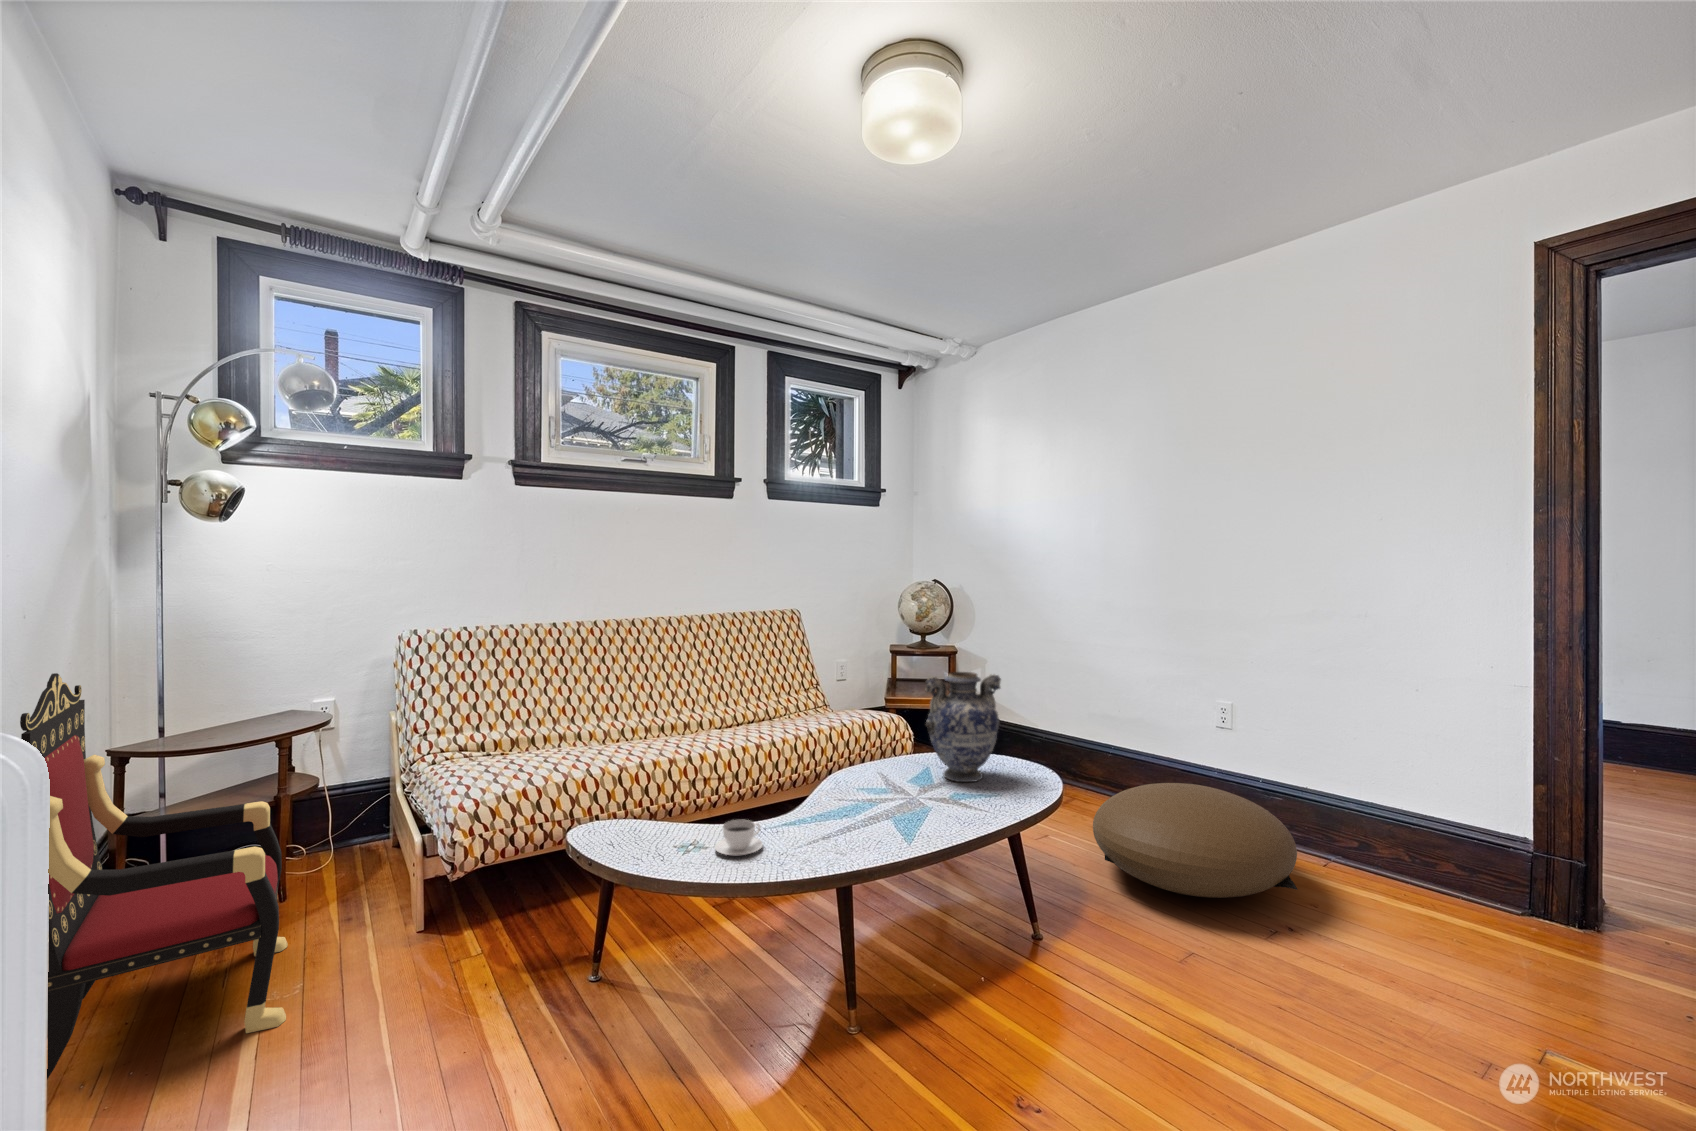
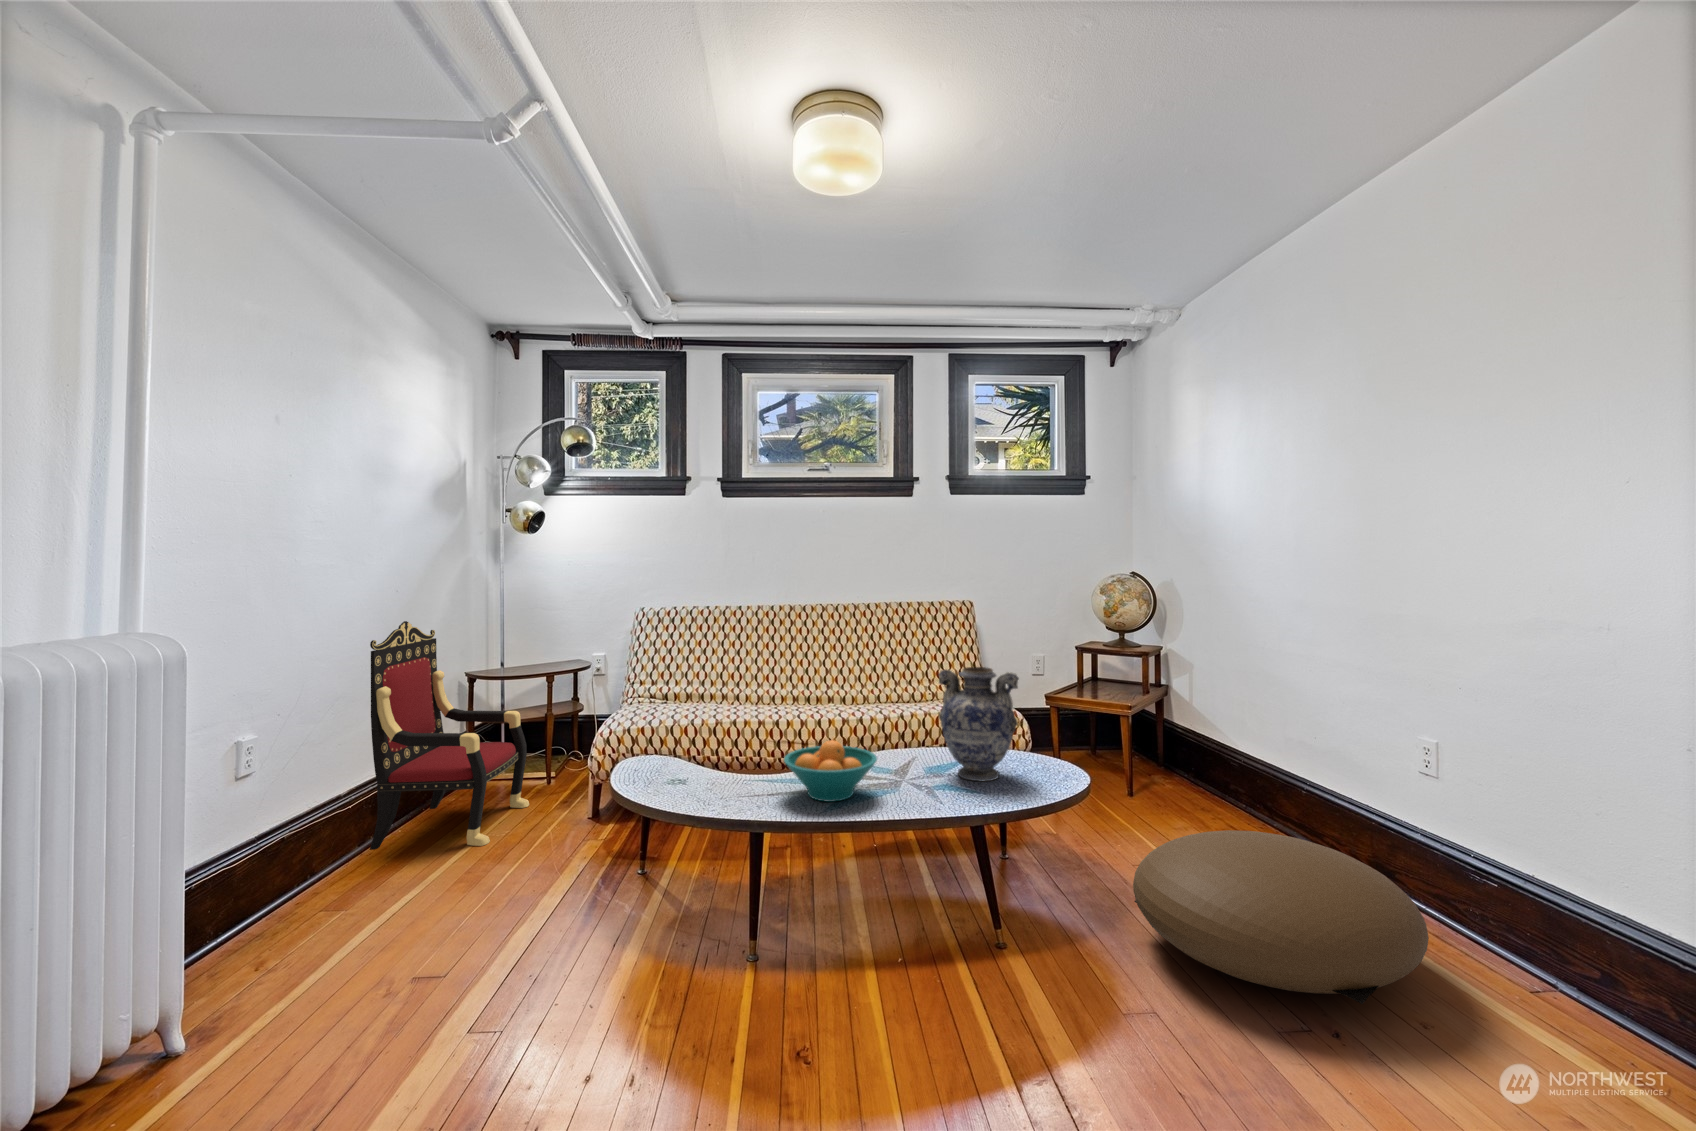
fruit bowl: none [832,763,933,830] -> present [784,740,877,802]
teacup: present [715,820,763,855] -> none [680,767,720,794]

